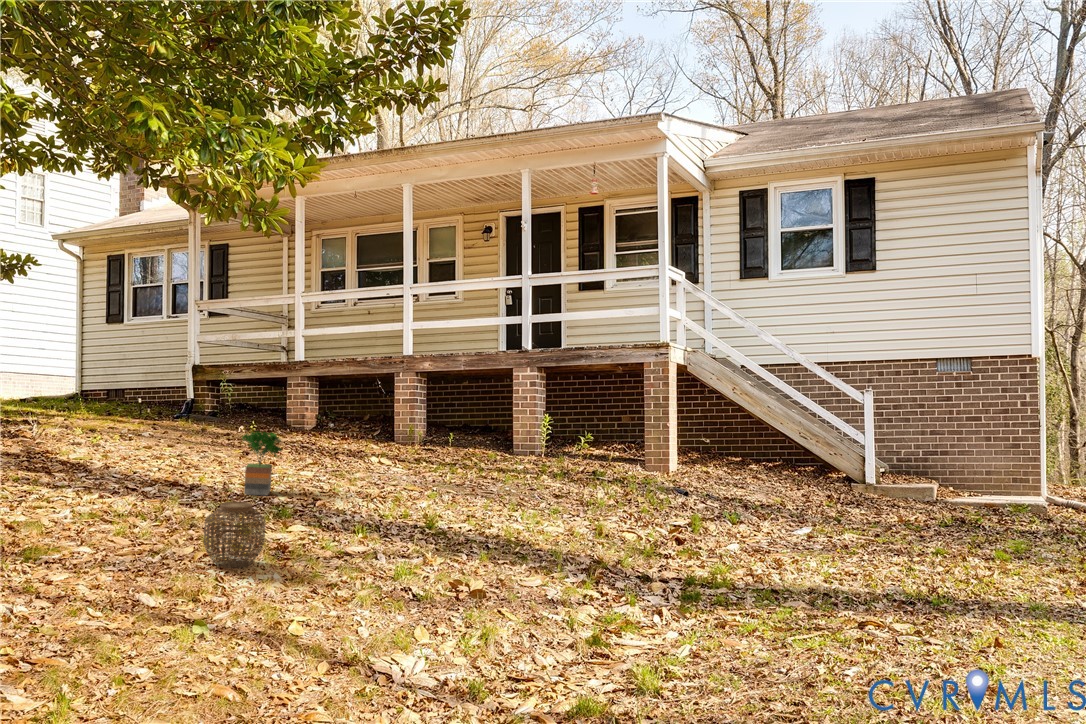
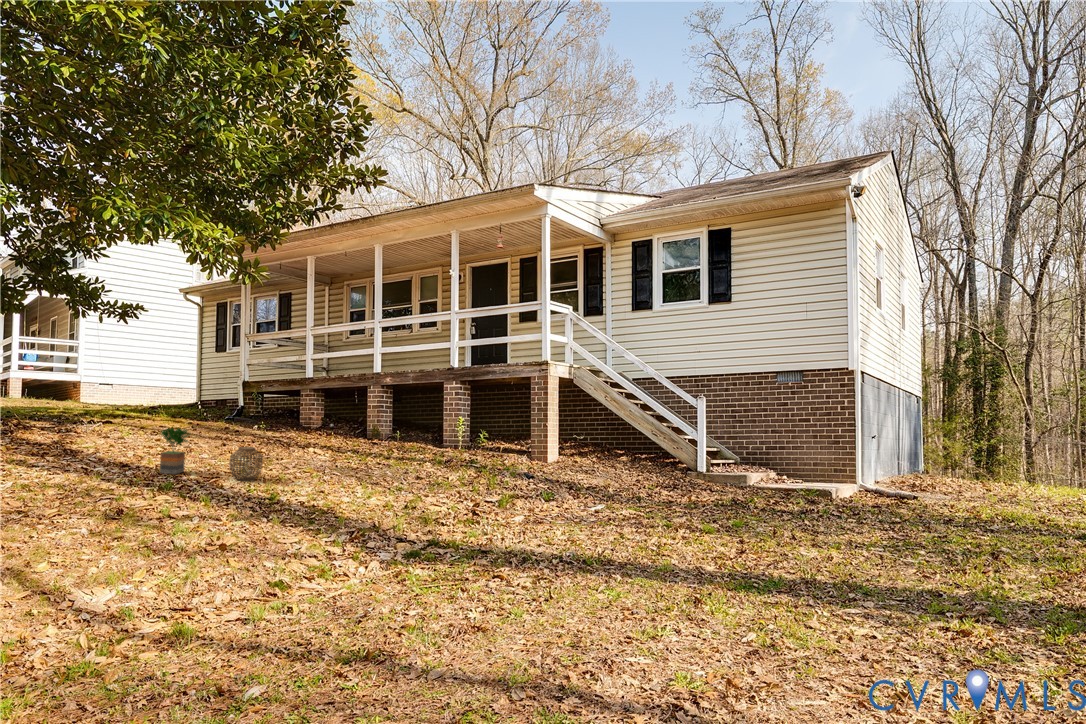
woven basket: present [204,502,266,568] -> present [230,447,263,481]

